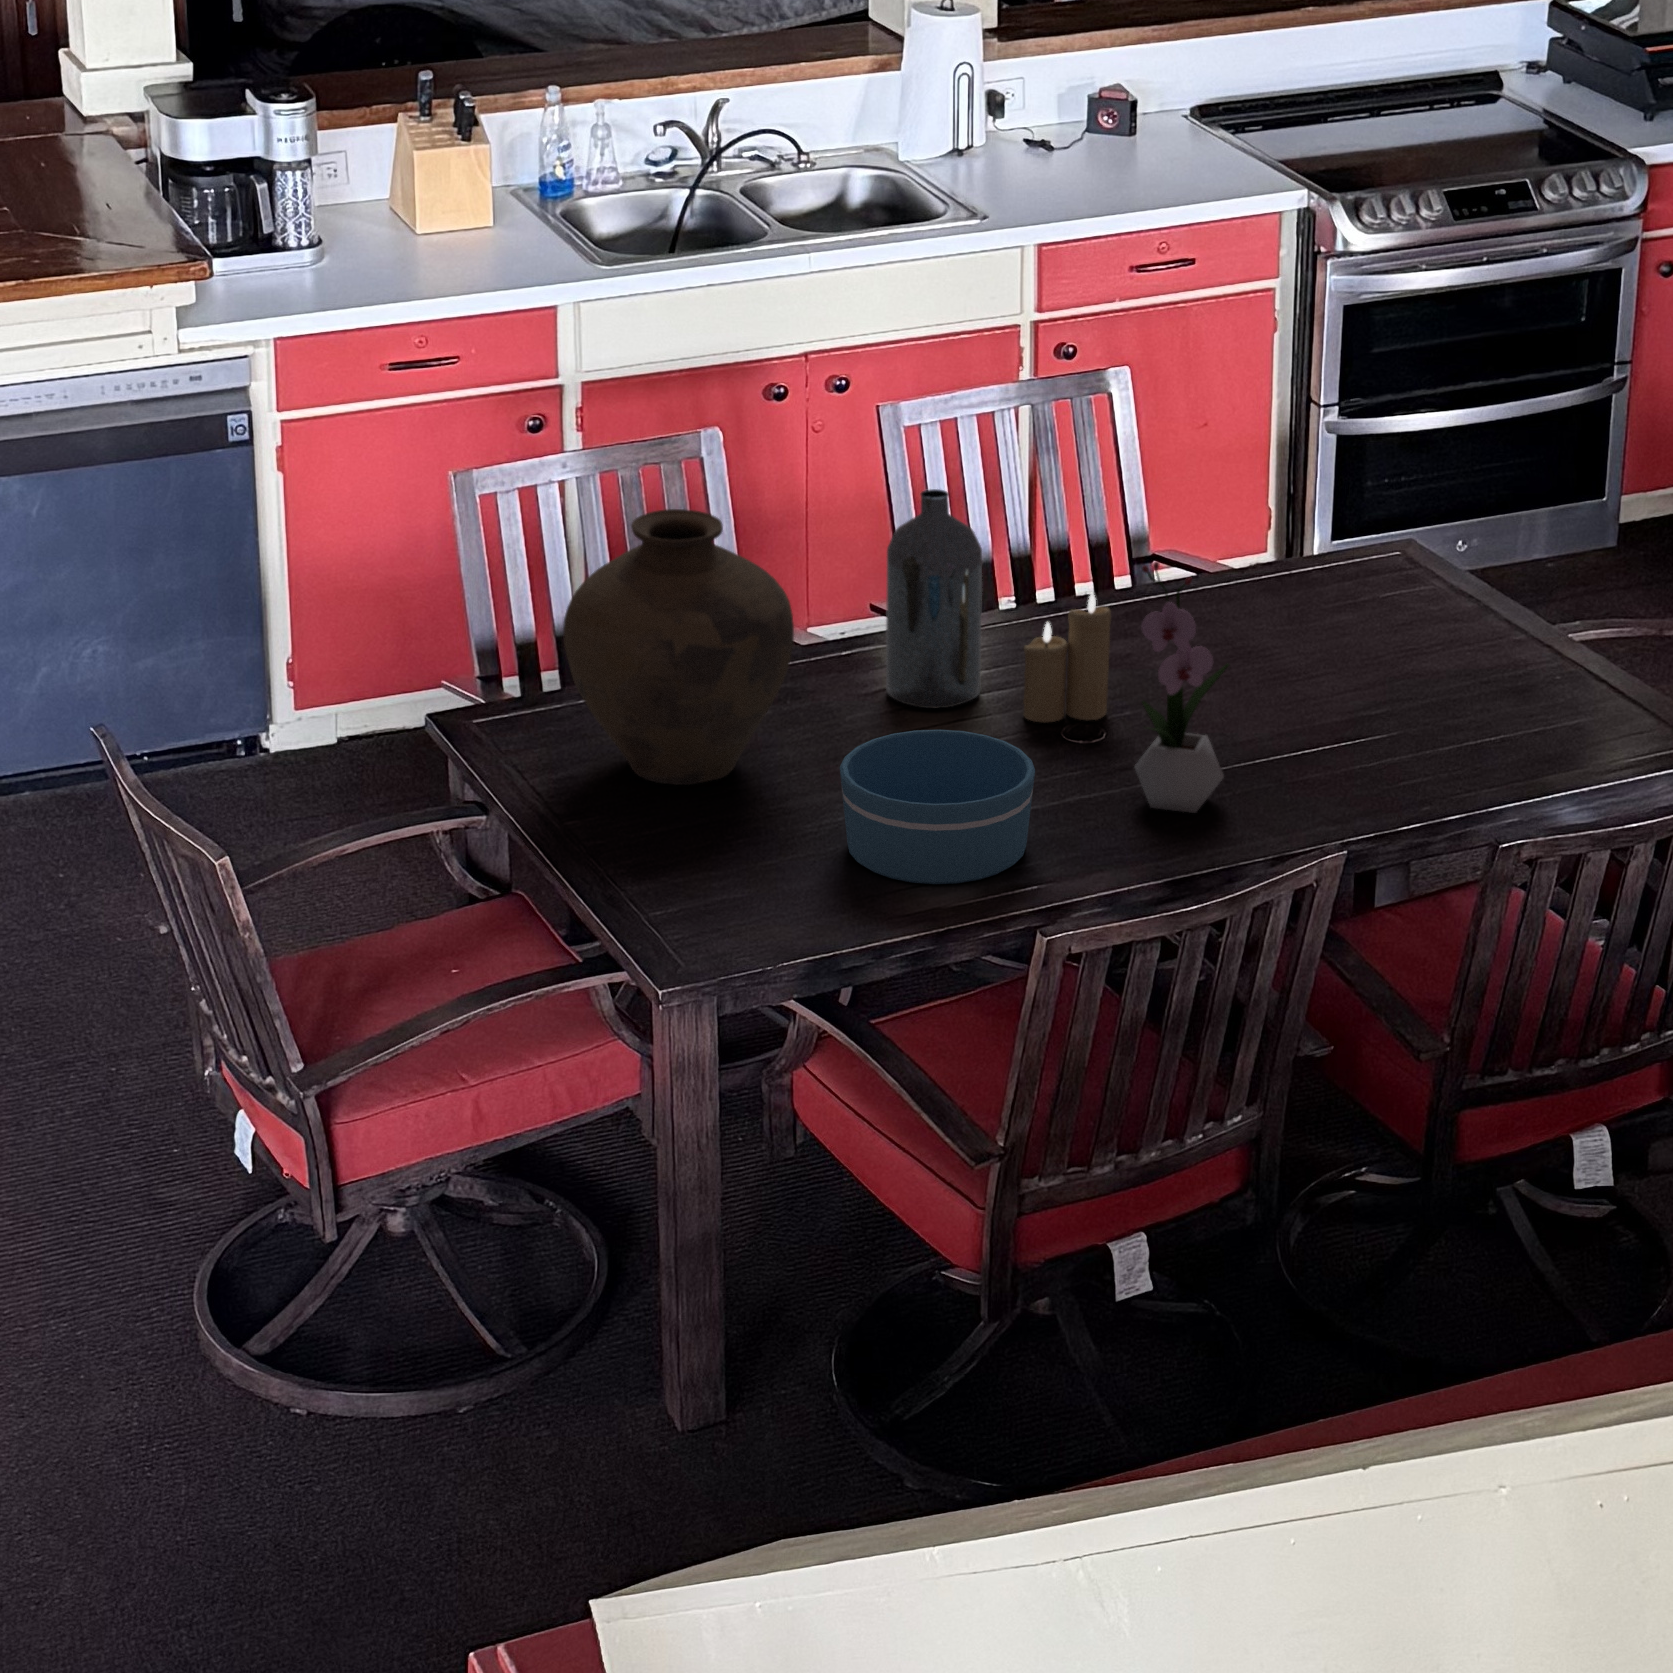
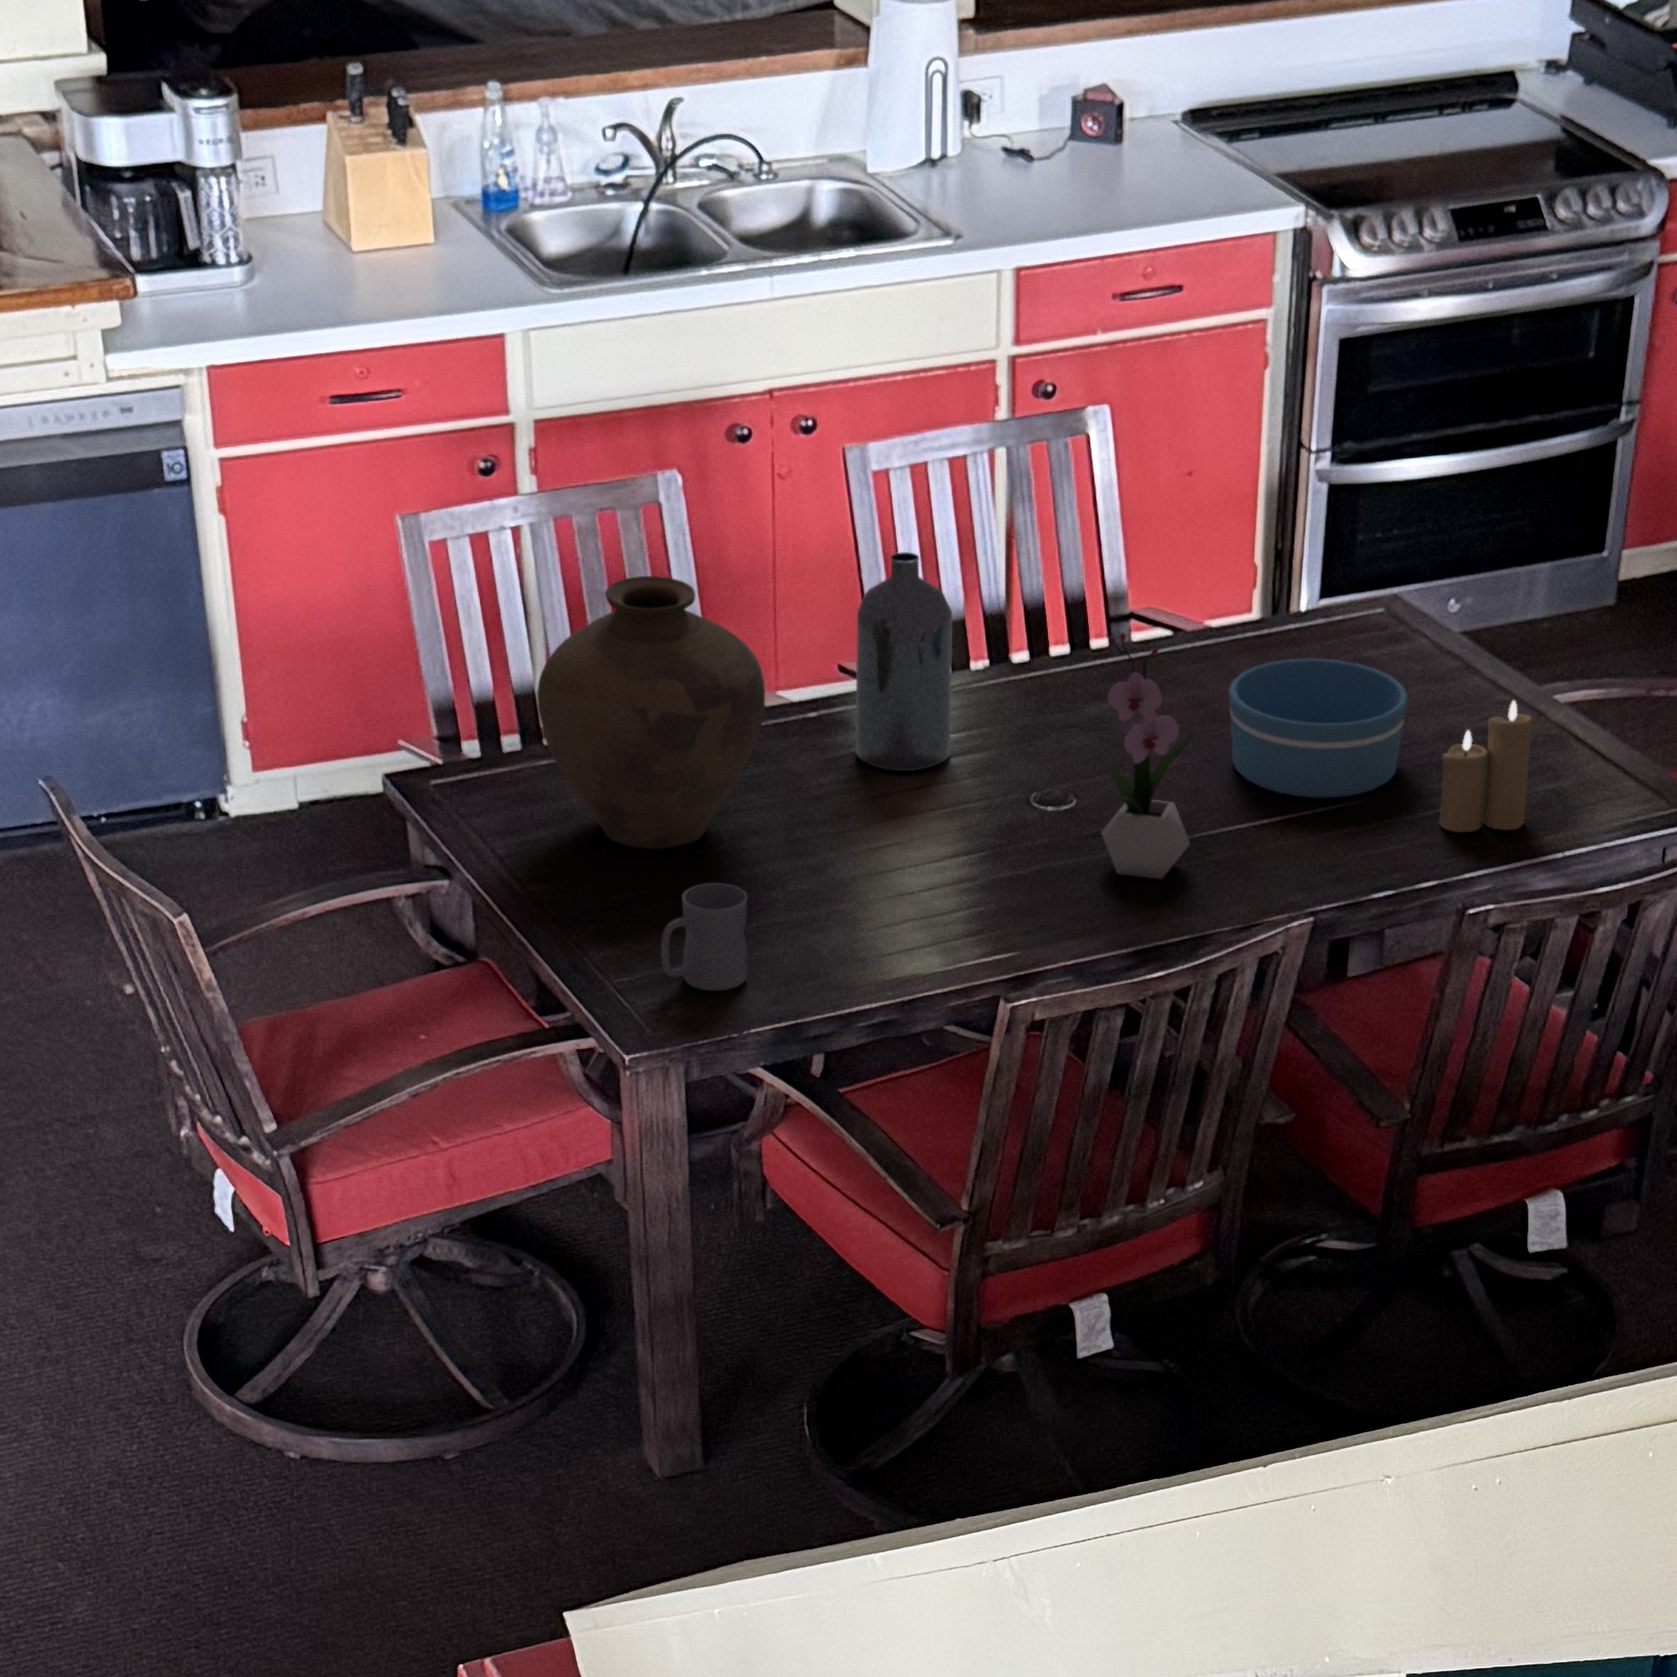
candle: present [1023,593,1111,723] -> present [1440,701,1533,832]
bowl: present [840,730,1035,884] -> present [1229,659,1408,798]
mug: none [685,816,774,927] -> present [661,883,747,991]

